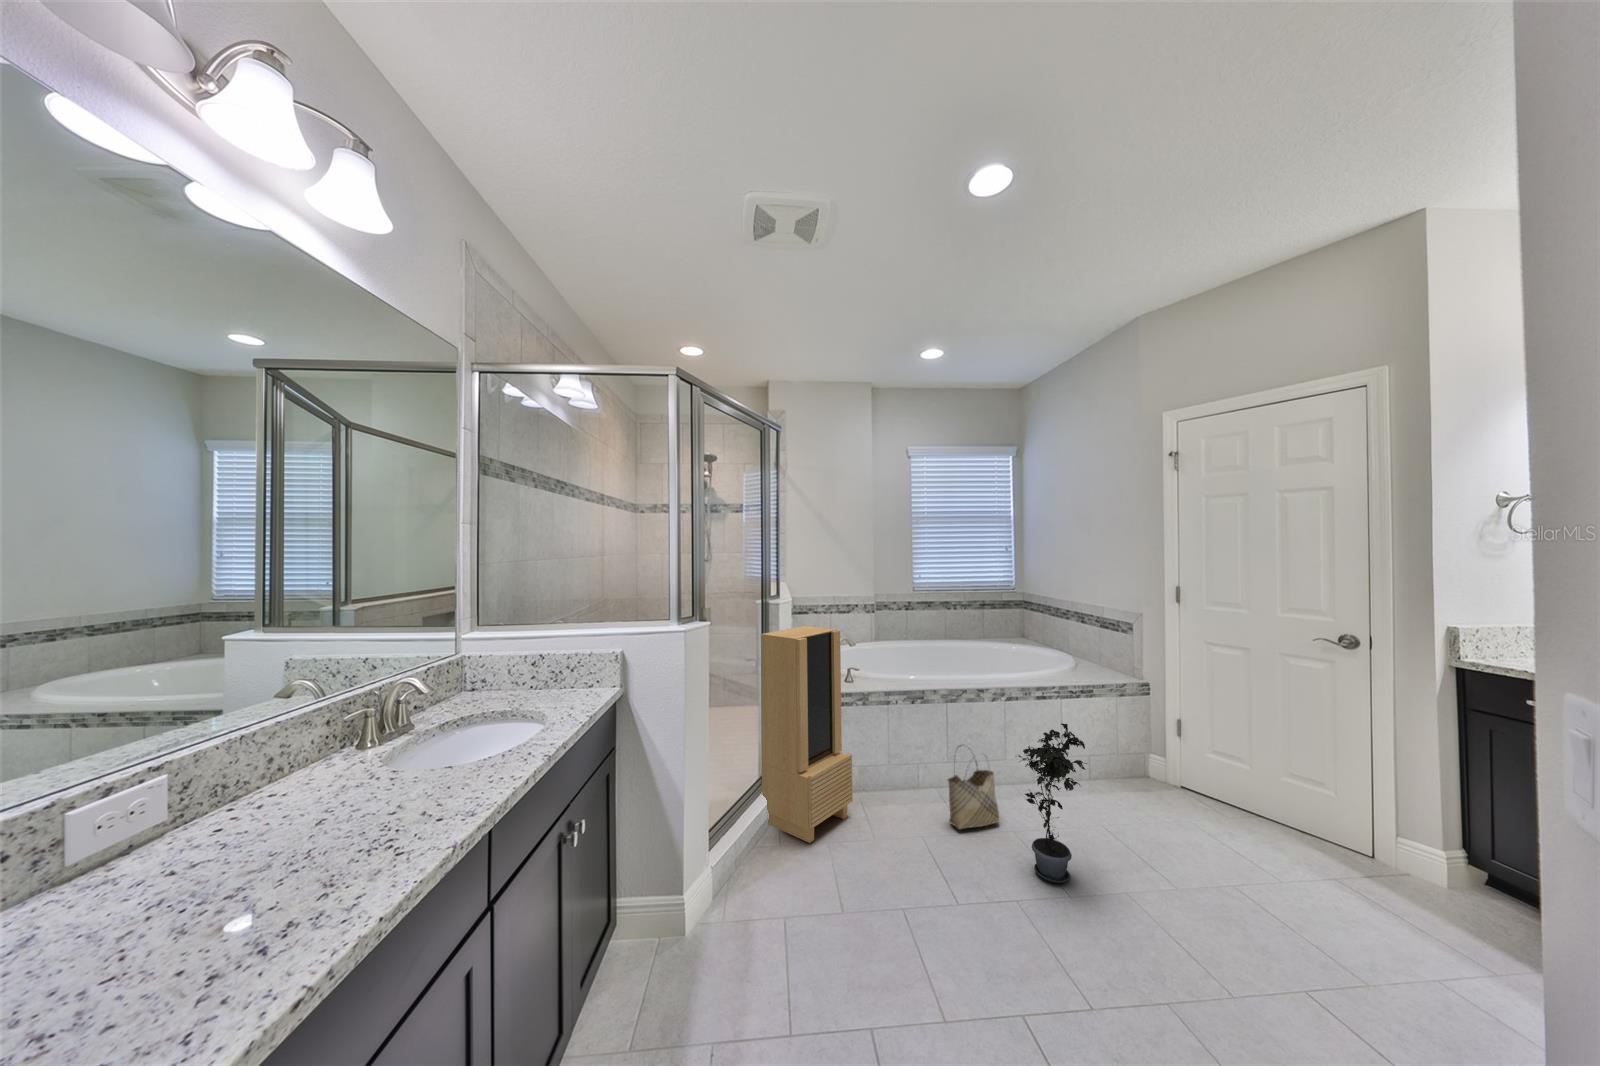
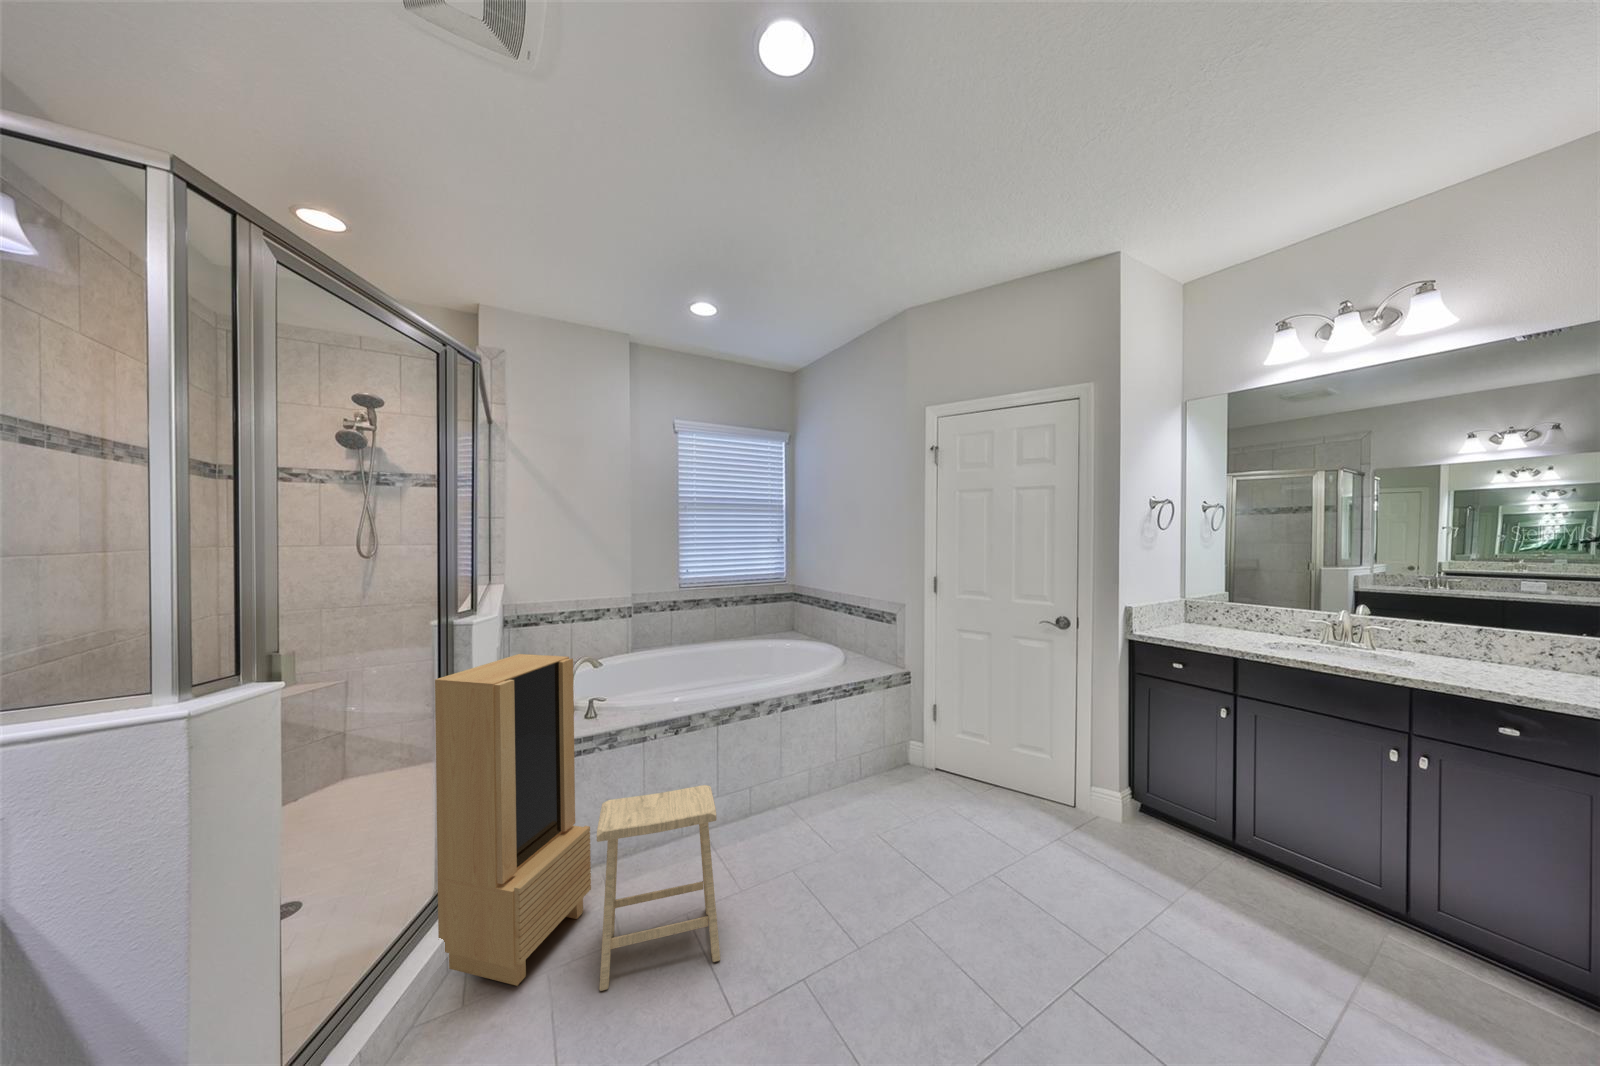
potted plant: present [1019,723,1087,883] -> none [799,748,879,942]
footstool: none [860,734,949,867] -> present [597,785,720,991]
woven basket: present [948,745,999,829] -> none [718,780,777,892]

